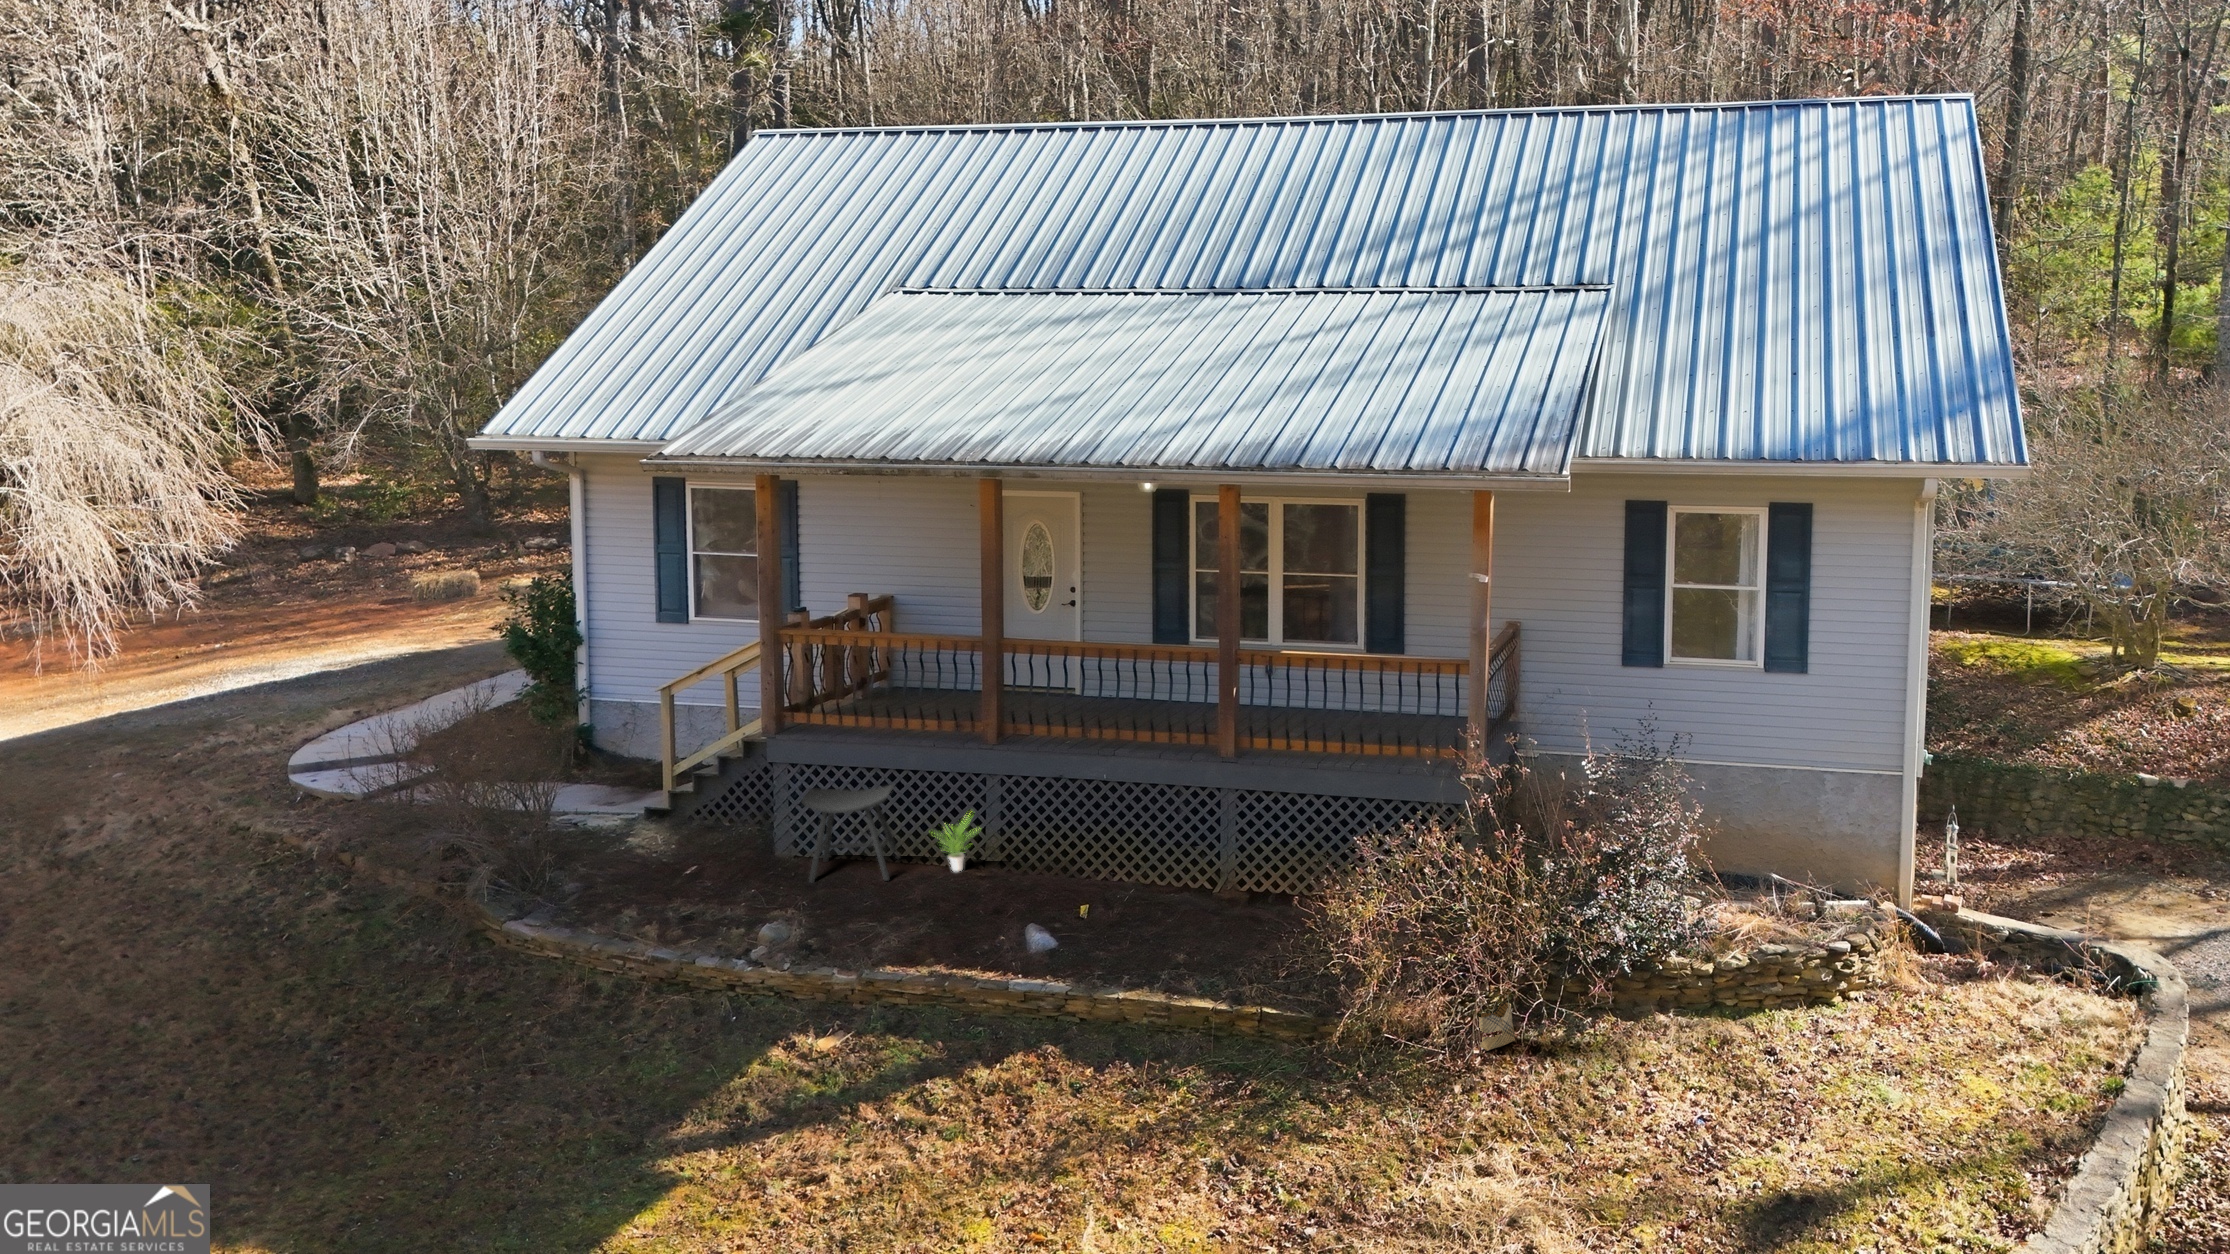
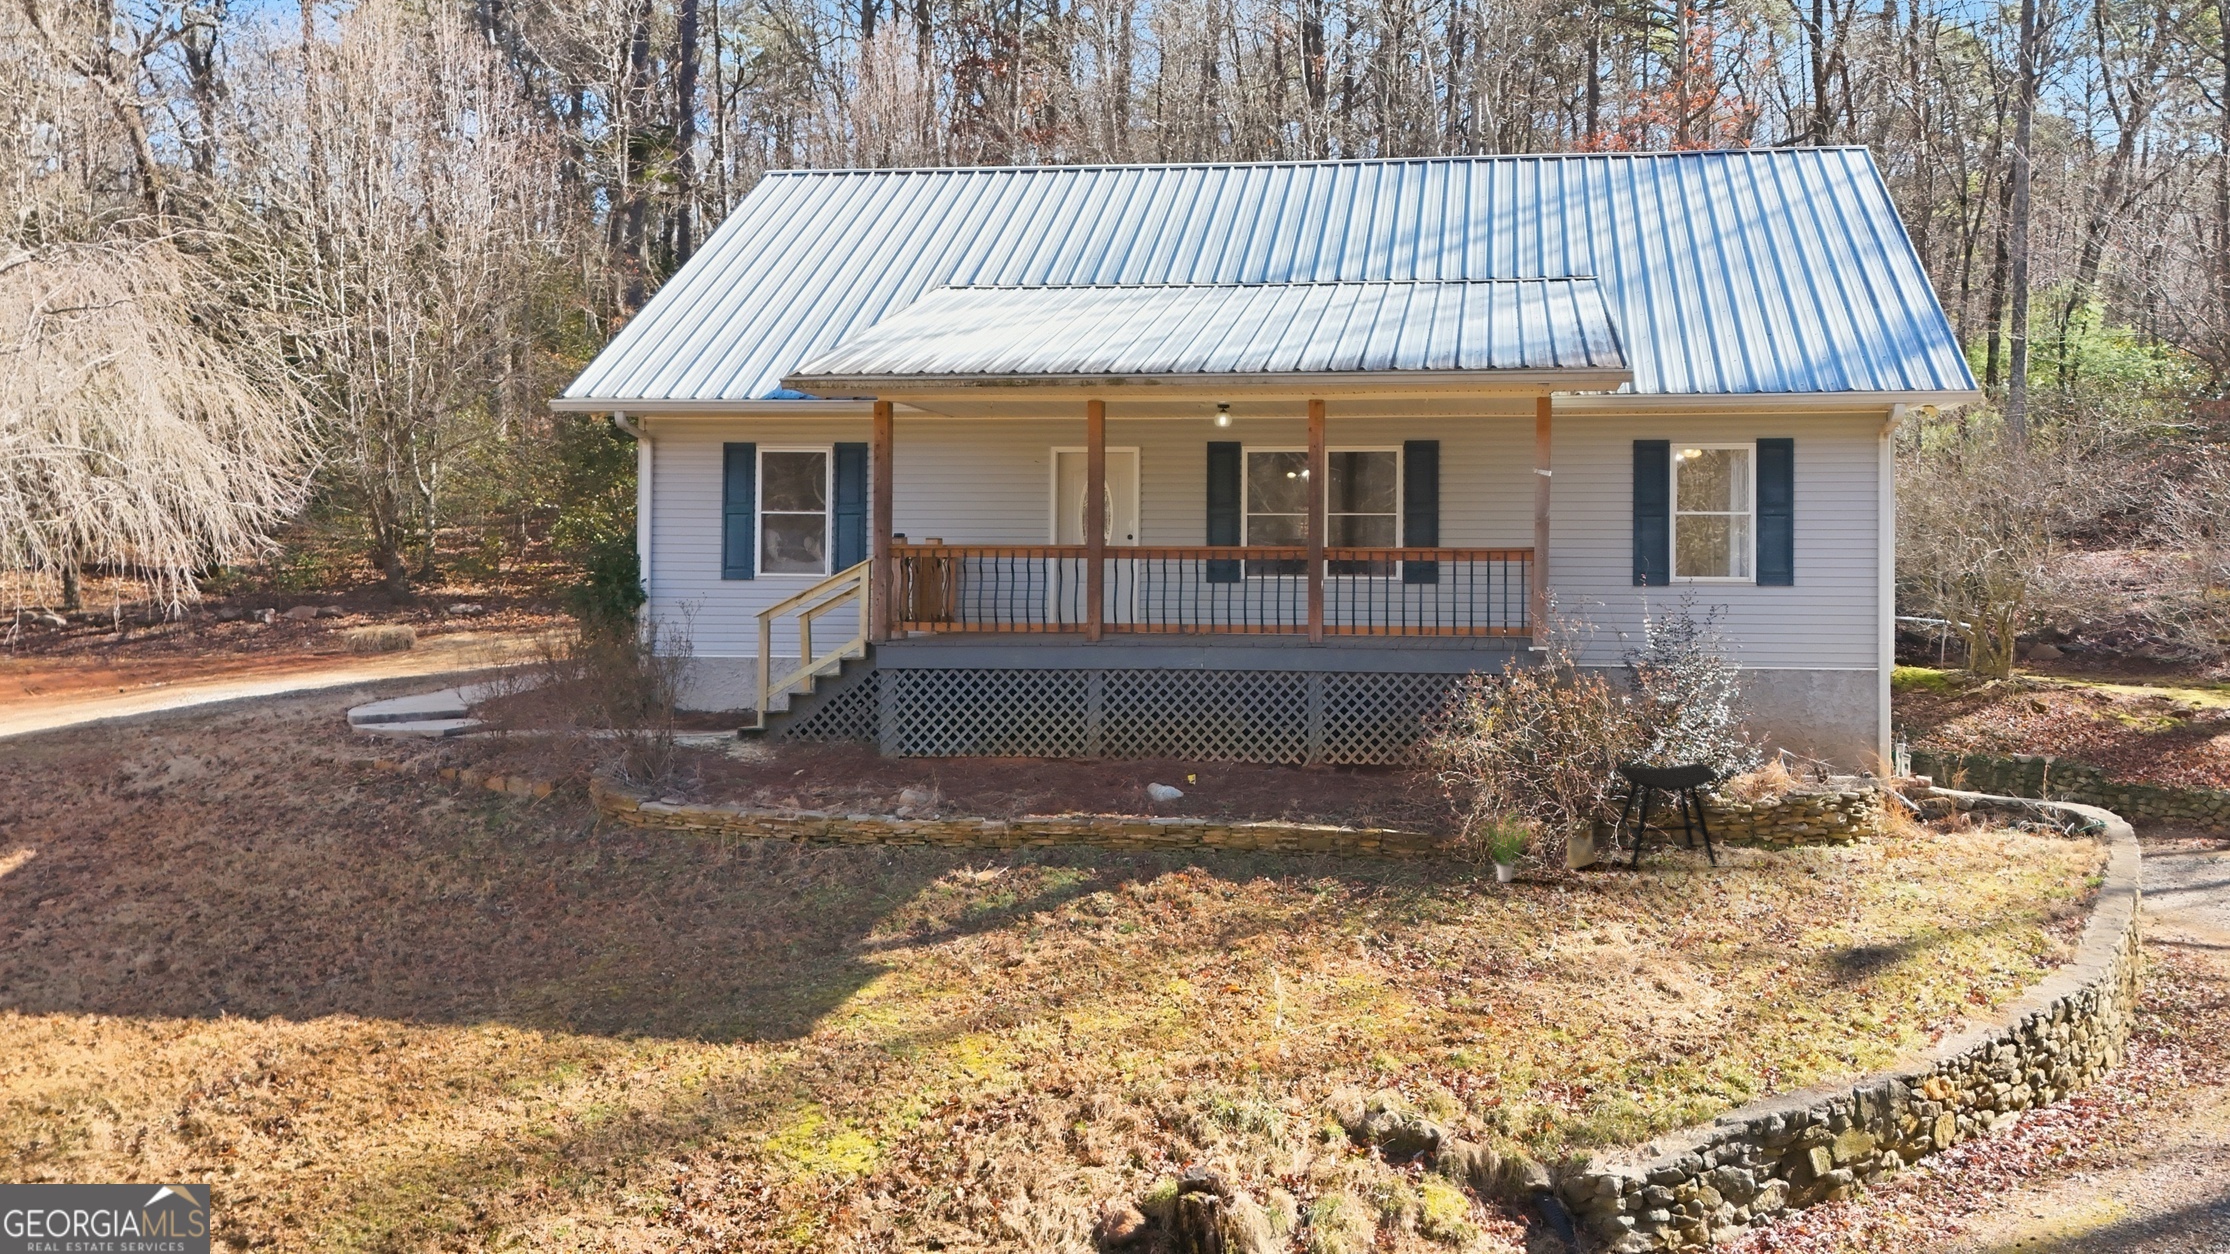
stool: present [801,785,900,883] -> present [1613,763,1717,870]
potted plant: present [934,815,977,871] -> present [1483,814,1531,882]

